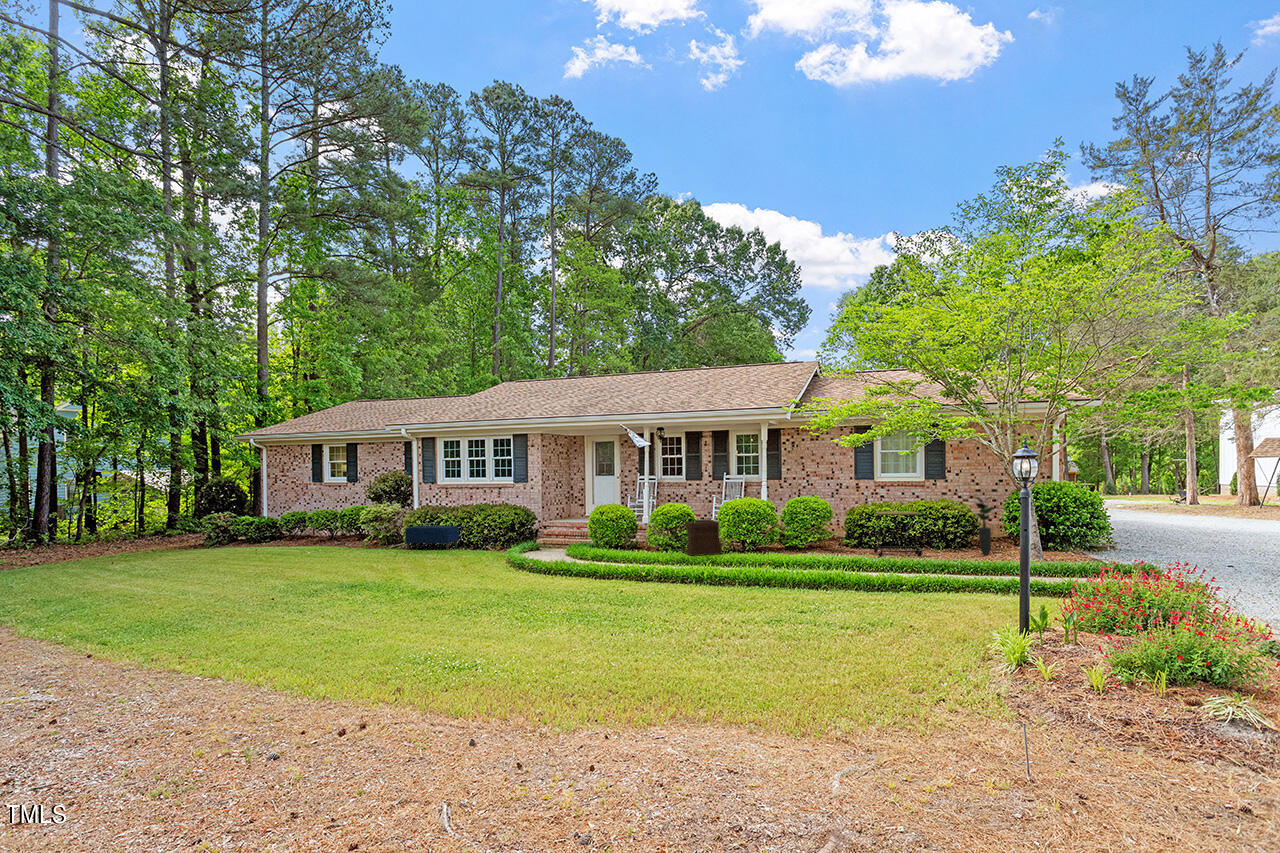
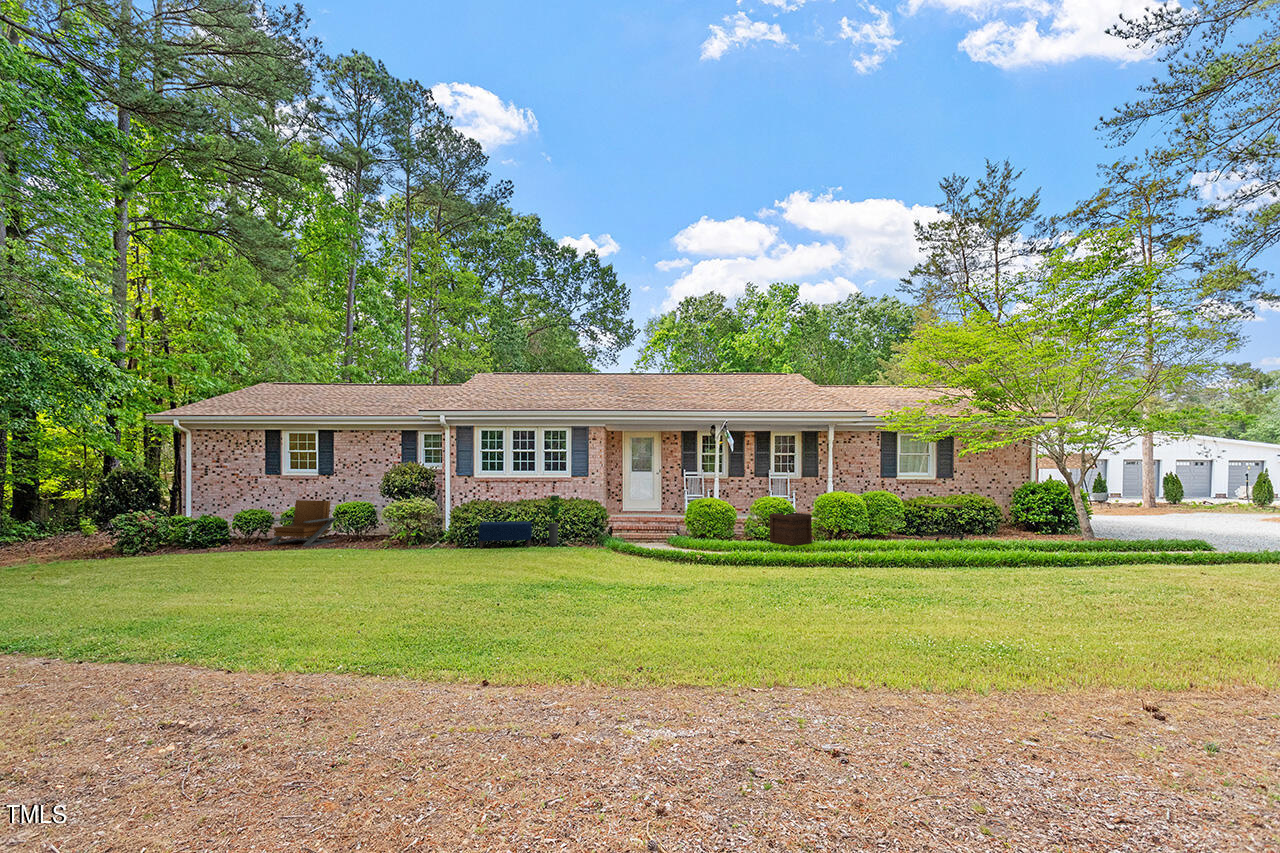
potted plant: present [975,497,996,554] -> present [544,495,564,546]
lounge chair: none [275,506,328,545] -> present [268,500,337,546]

